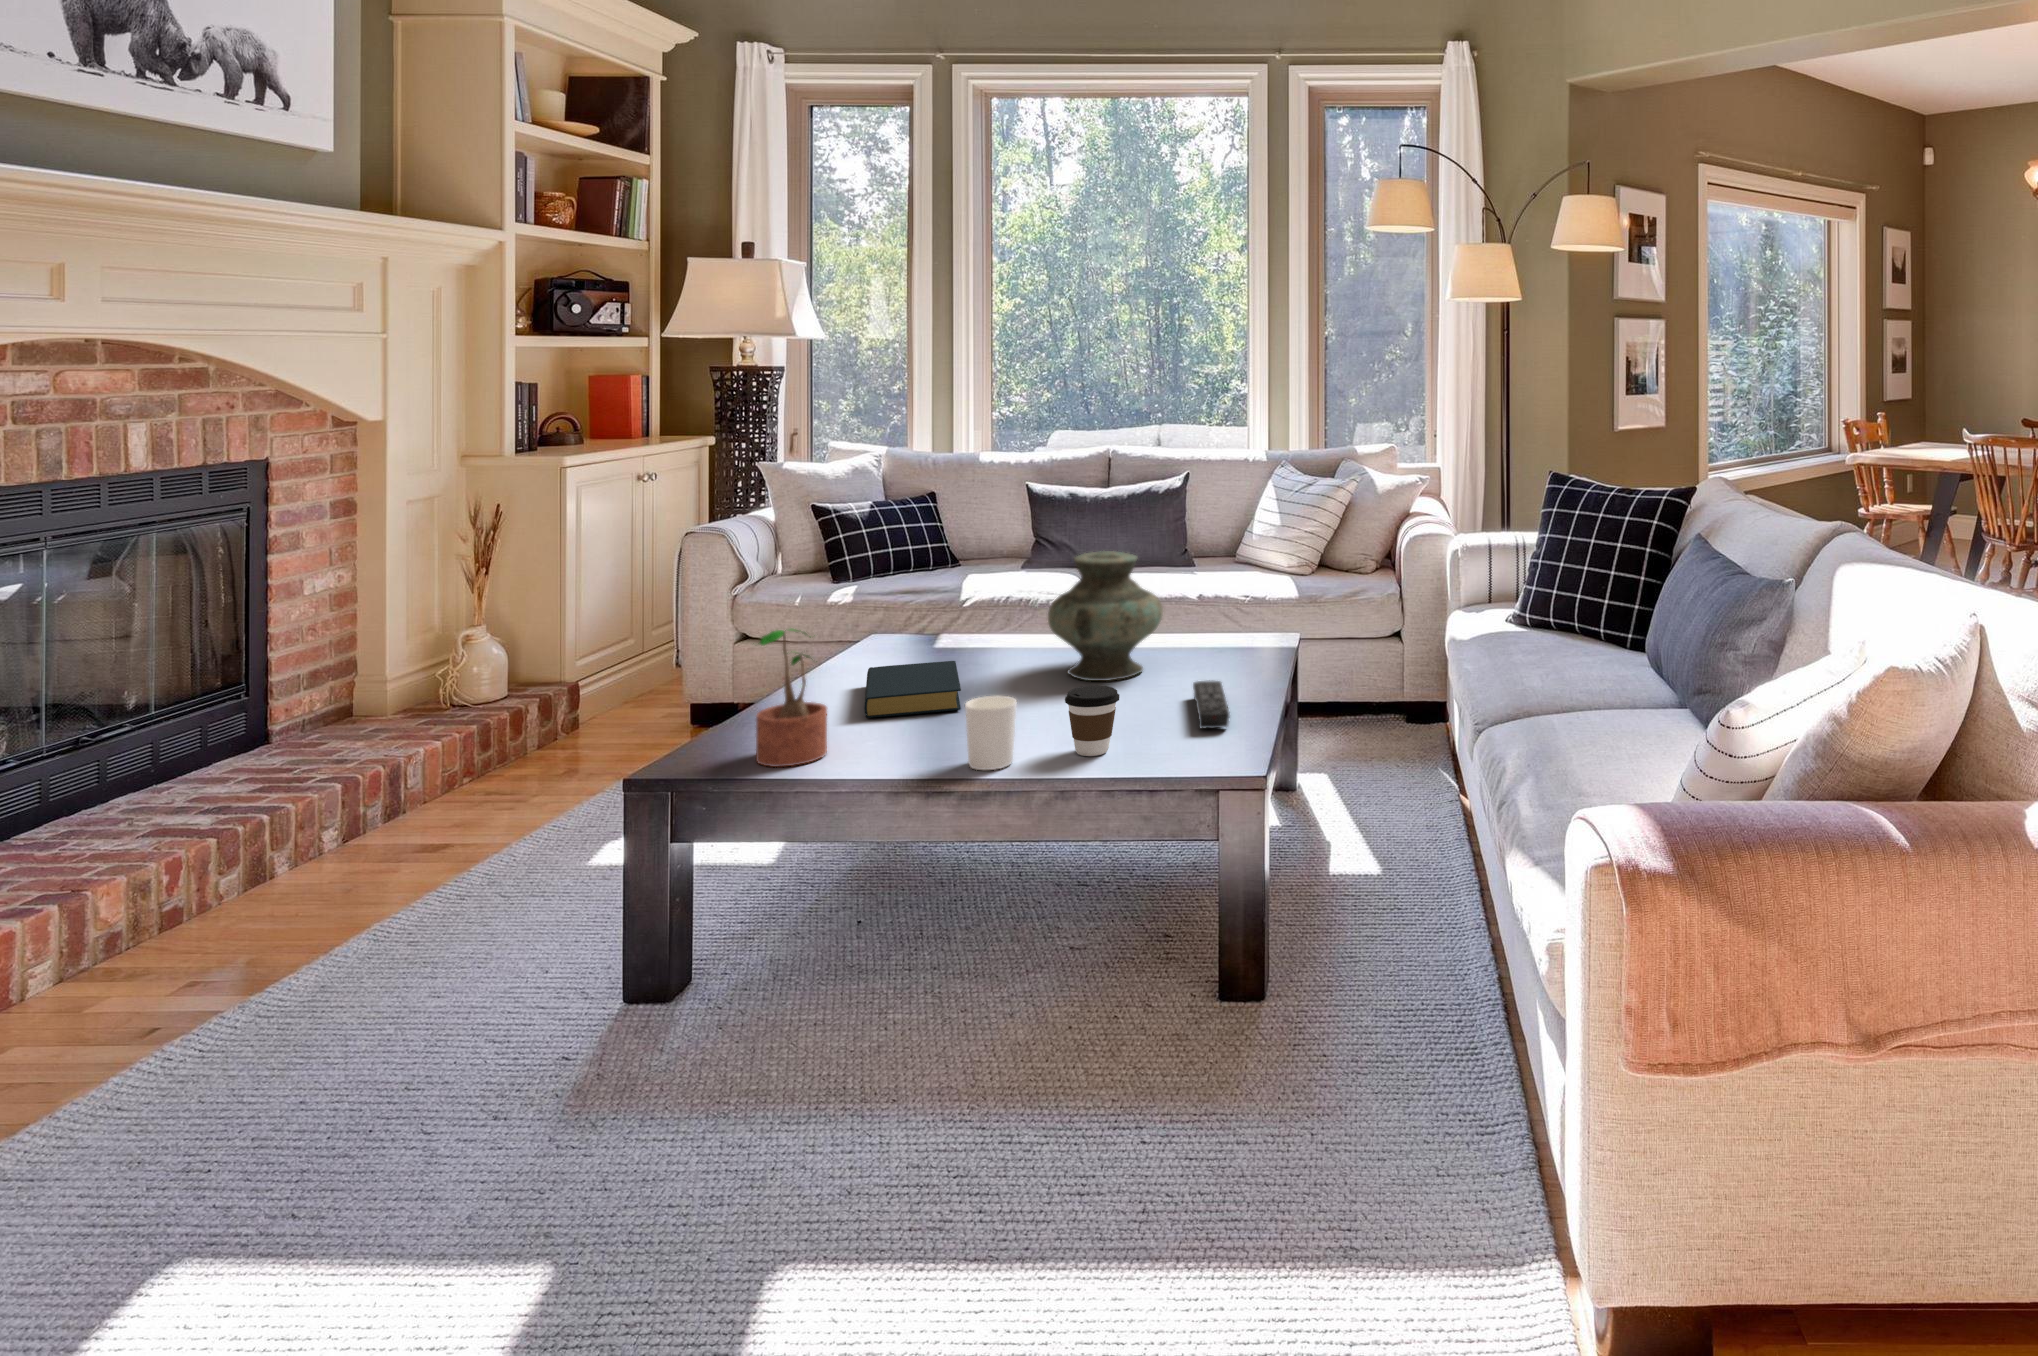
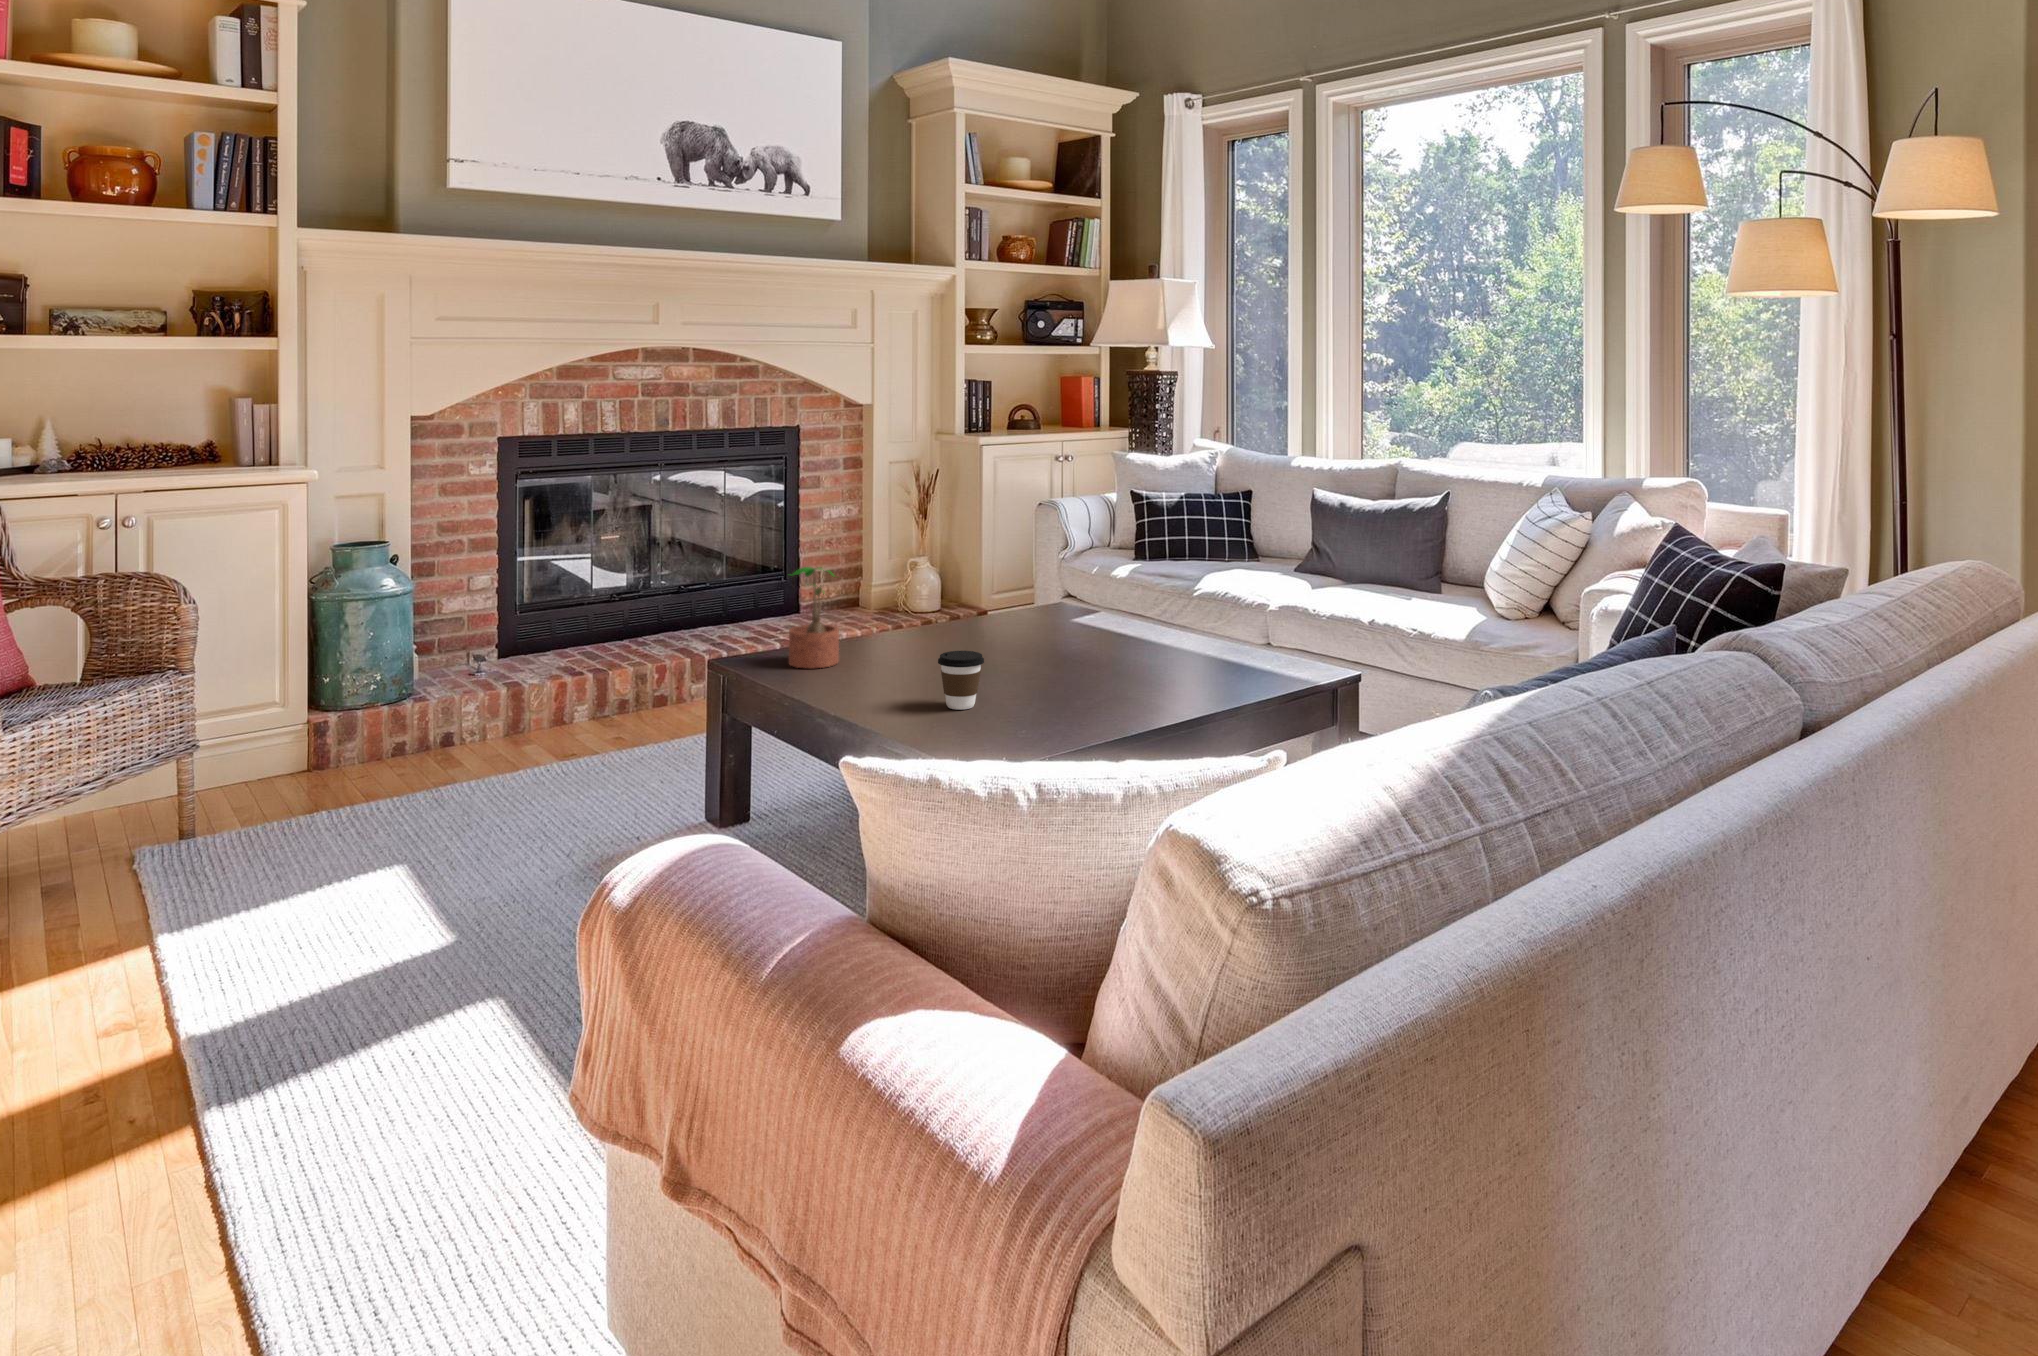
vase: present [1048,551,1163,681] -> none [1062,548,1181,666]
hardback book: present [864,661,961,718] -> none [902,618,1018,660]
remote control: present [1193,680,1229,728] -> none [1059,677,1148,717]
candle holder: present [965,696,1017,770] -> none [868,642,910,700]

